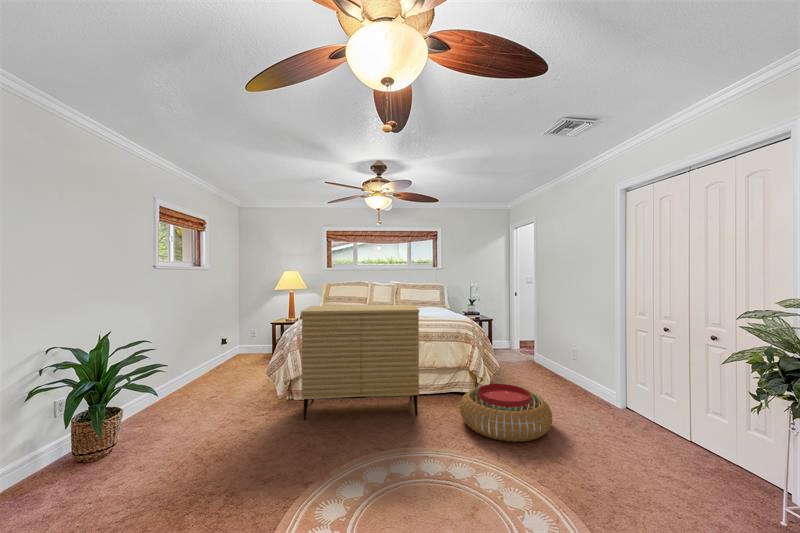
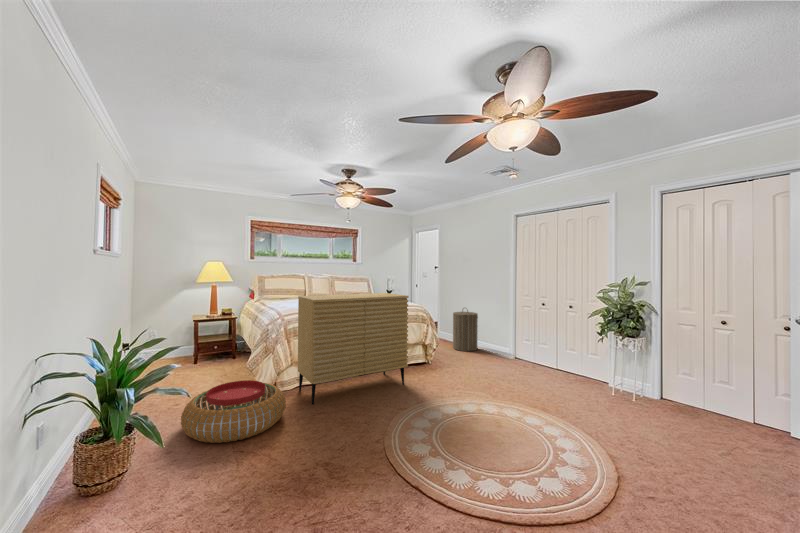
laundry hamper: none [532,326,567,385] -> present [453,310,478,351]
pouf: present [460,384,552,442] -> present [181,380,286,443]

